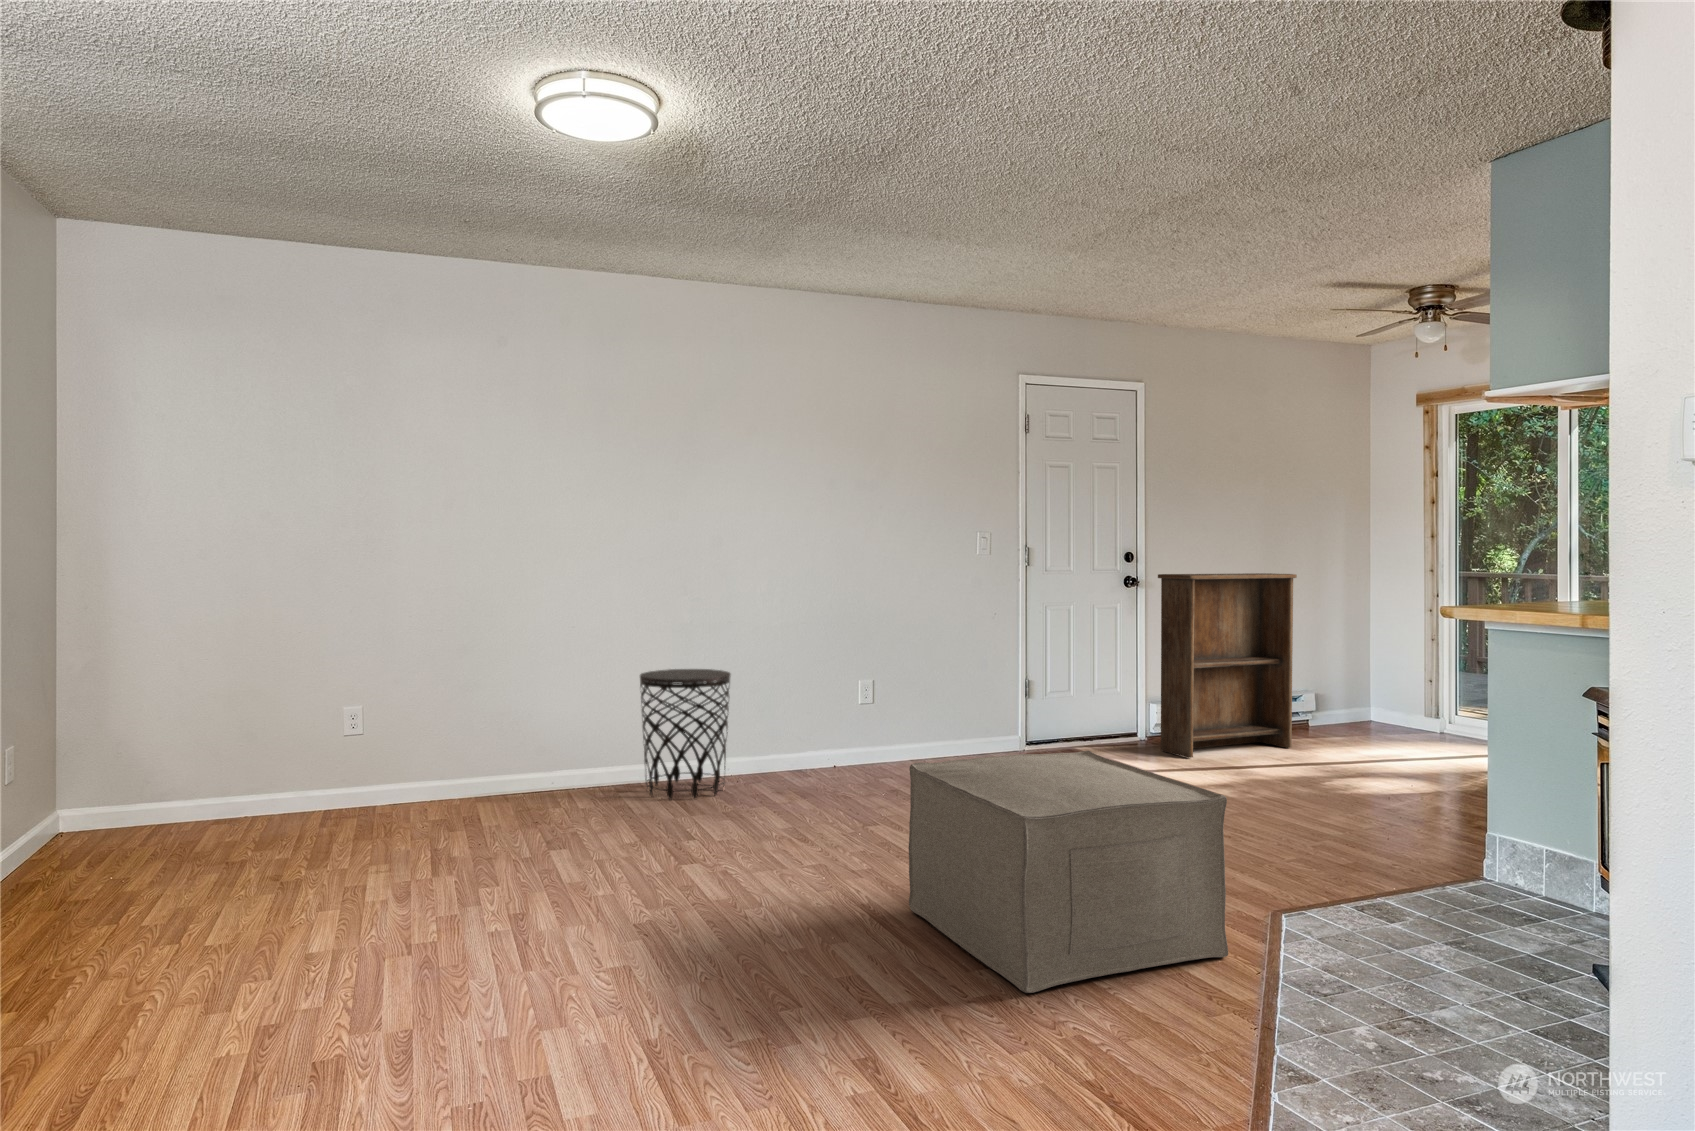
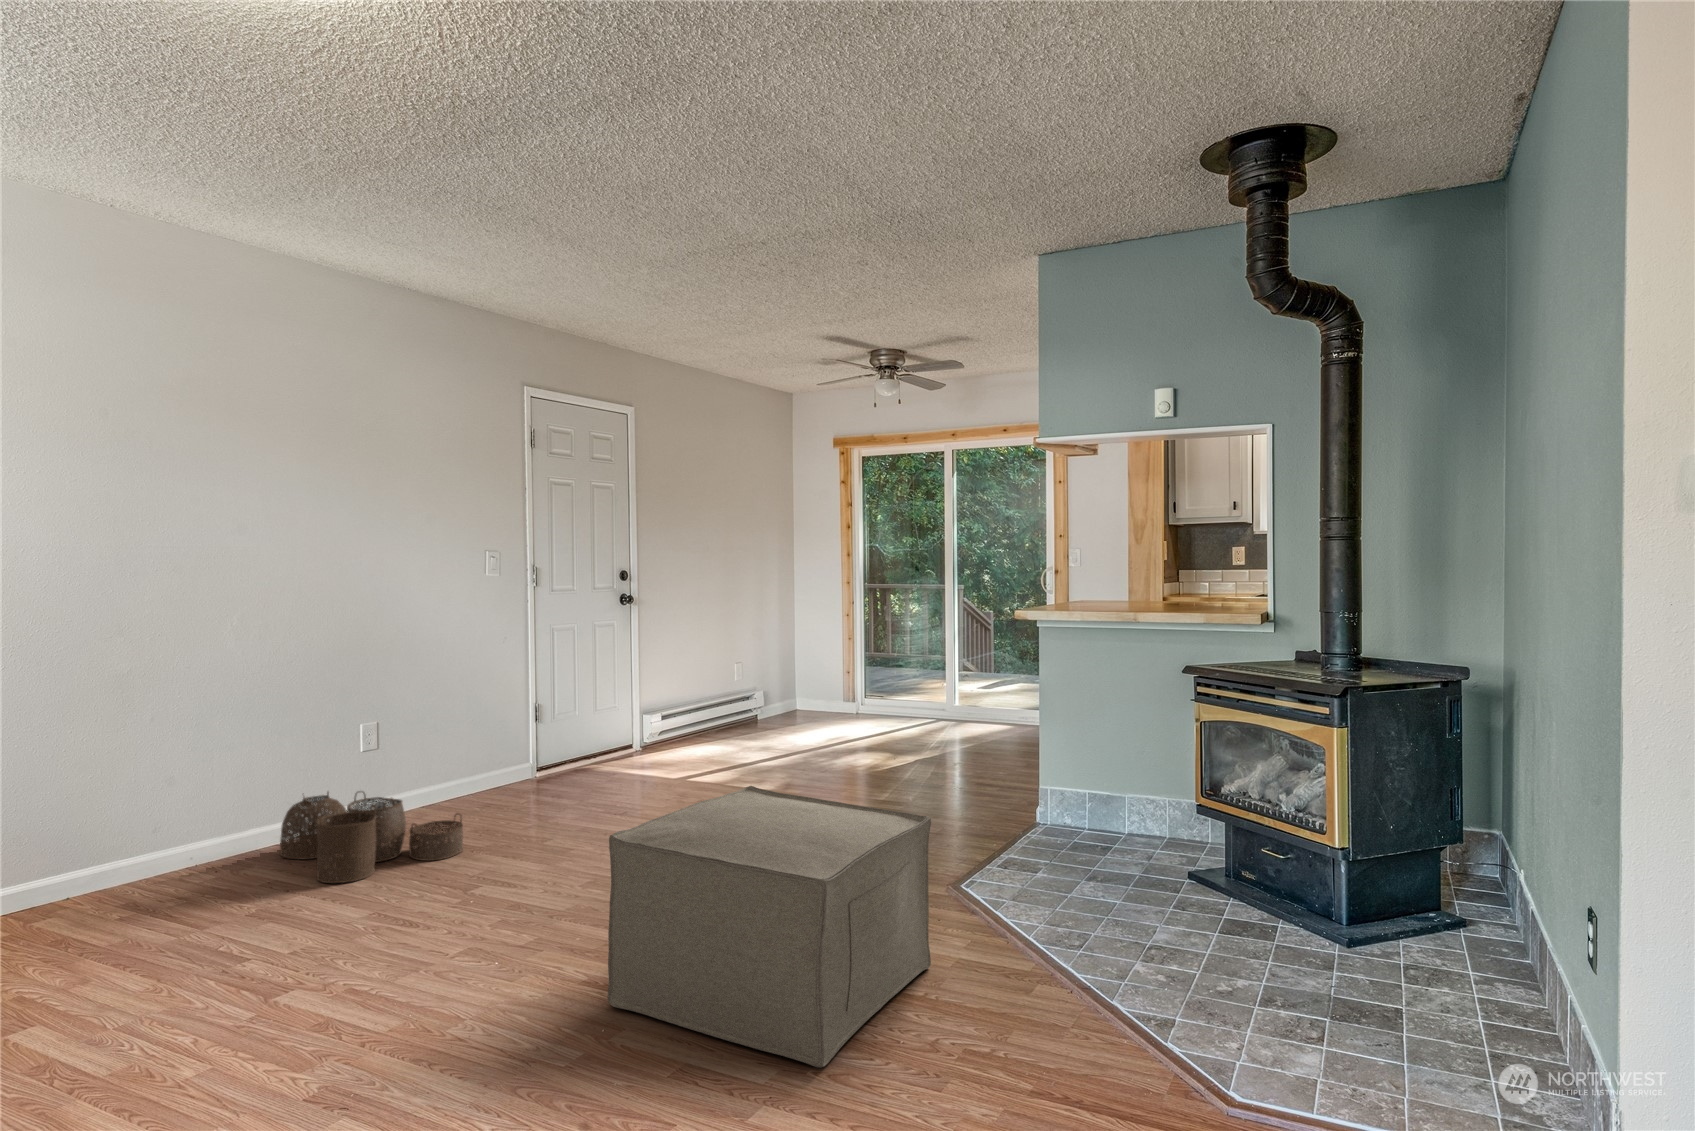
bookshelf: present [1158,573,1297,758] -> none [664,587,772,766]
side table: present [640,669,731,799] -> none [43,734,204,934]
woven basket: none [796,728,918,798] -> present [280,791,463,883]

